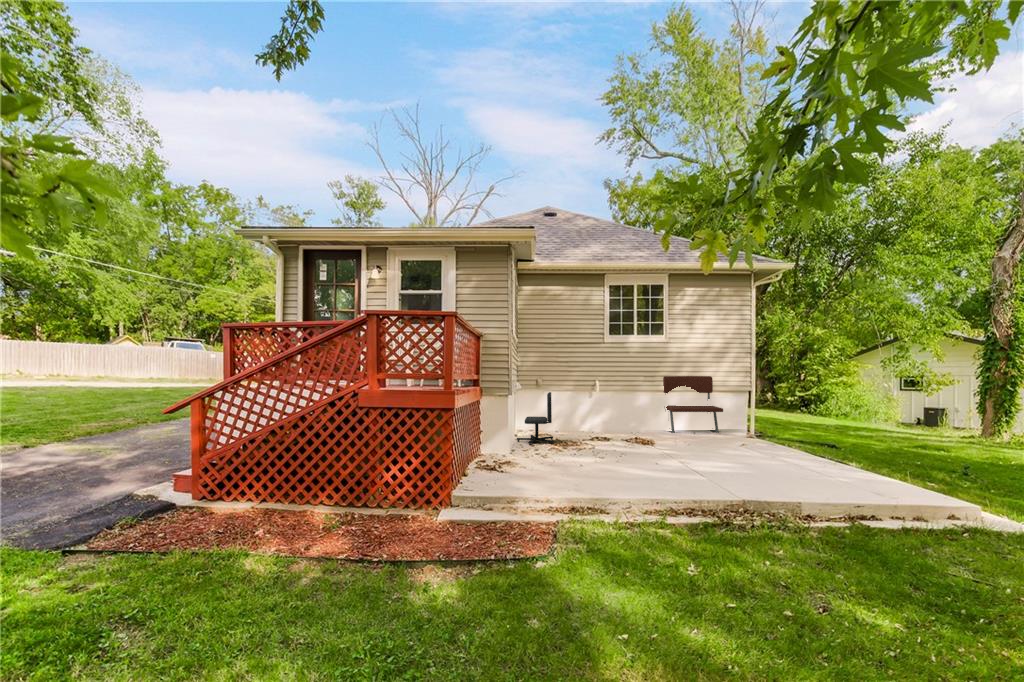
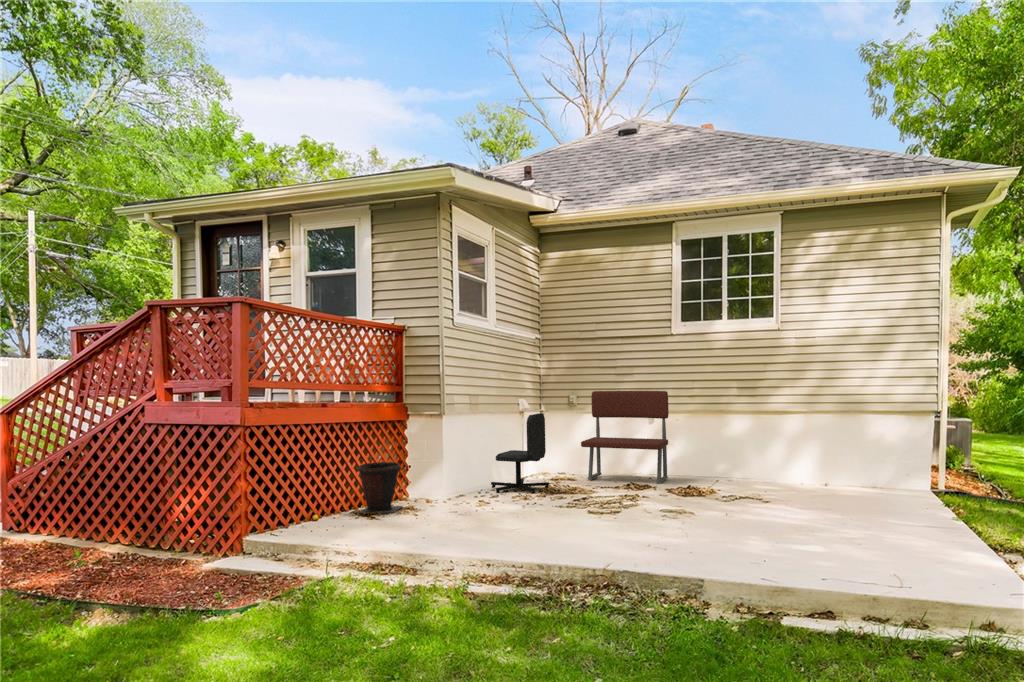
bench: present [663,376,723,433] -> present [581,391,669,484]
bucket: none [472,427,503,463] -> present [357,462,402,513]

